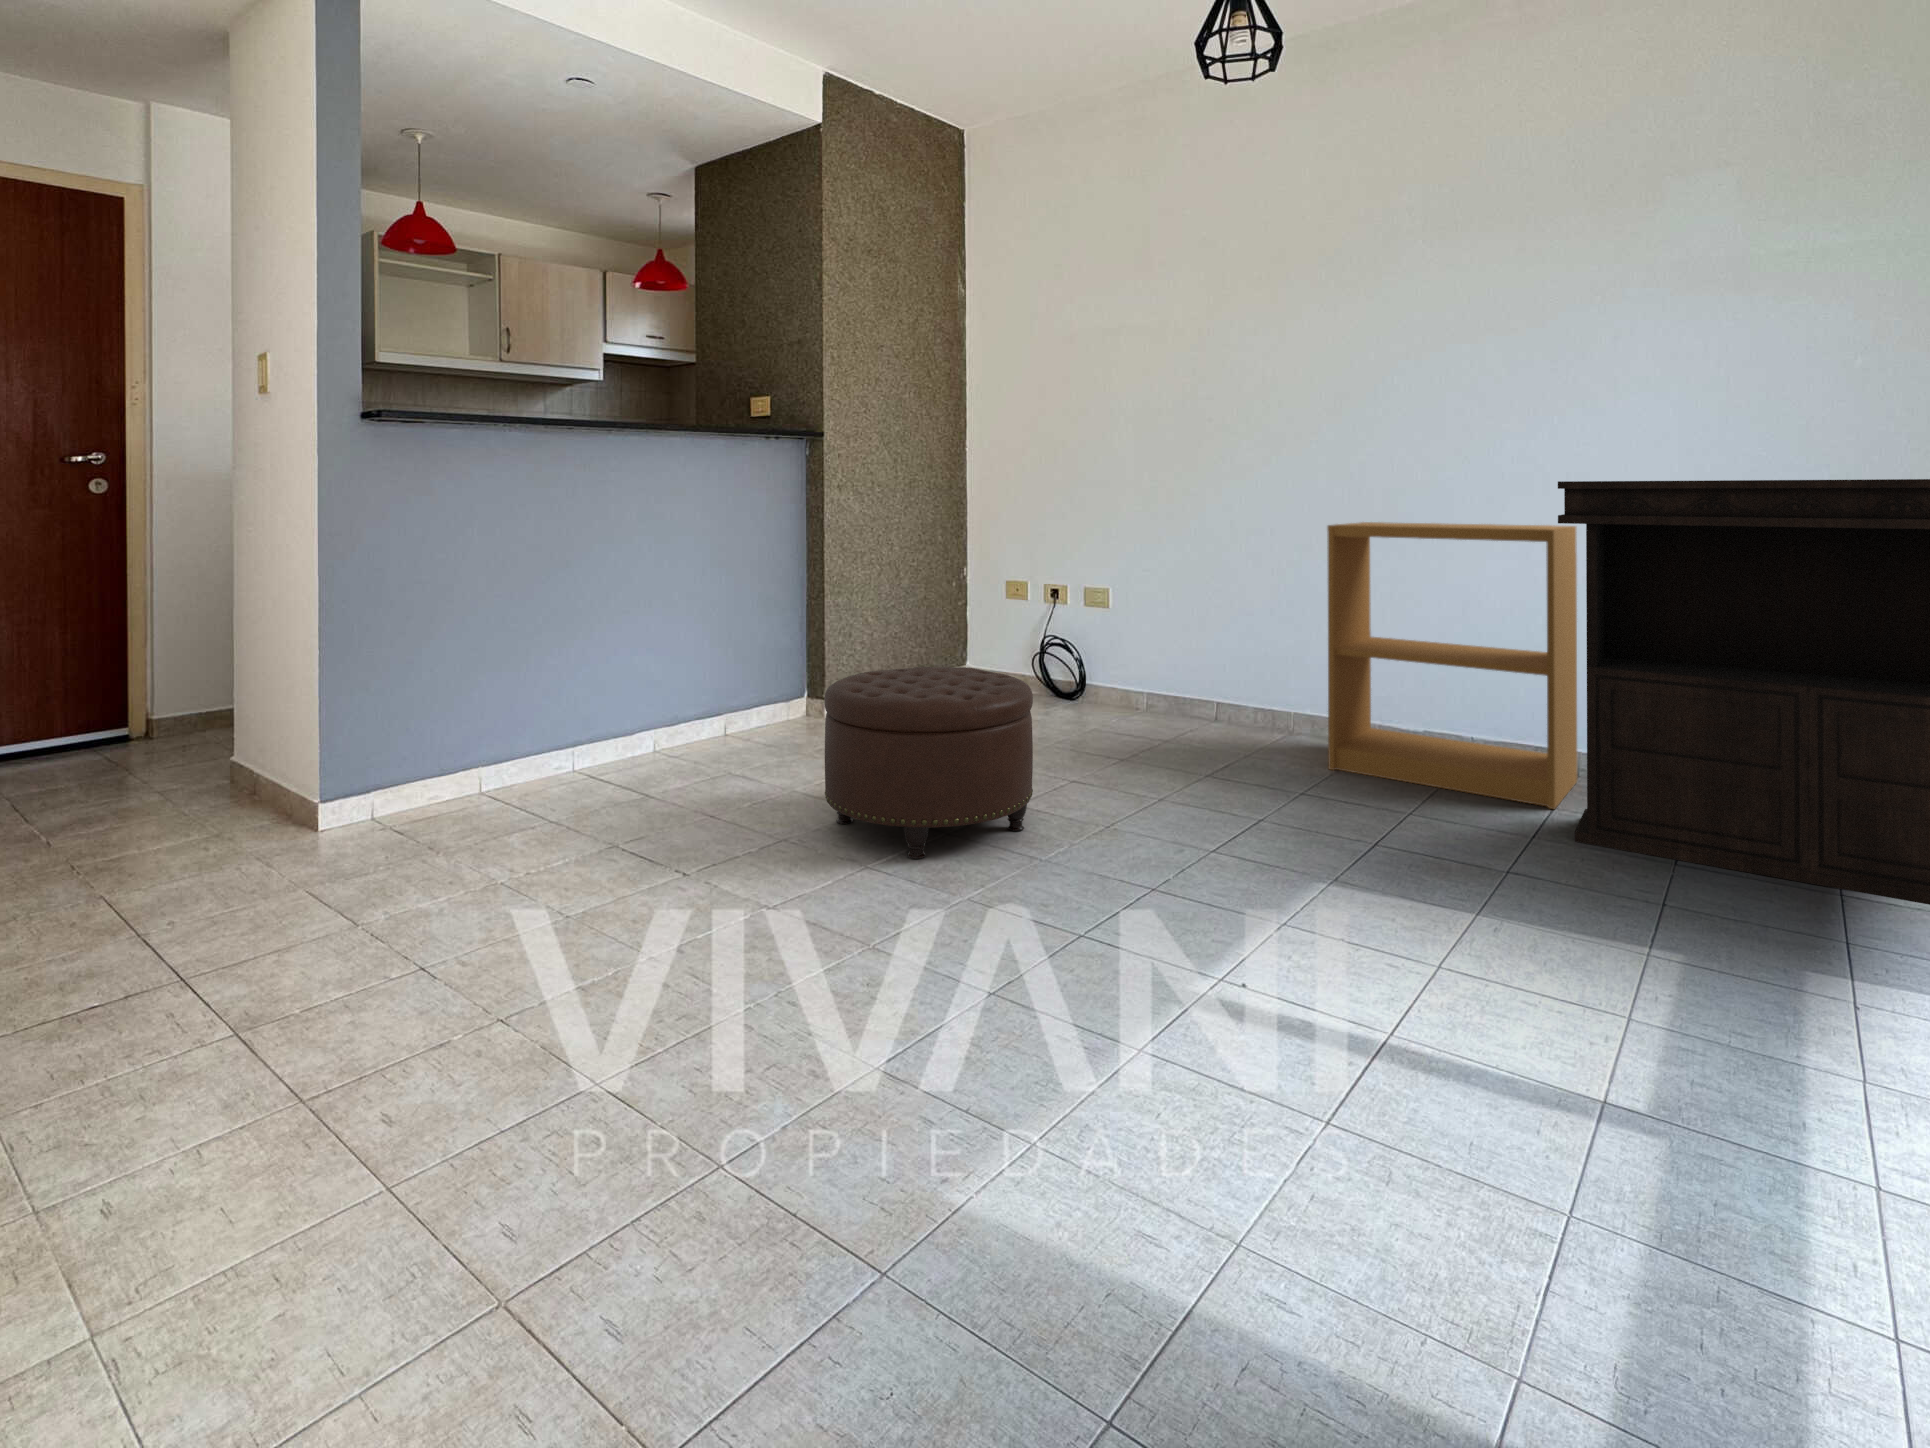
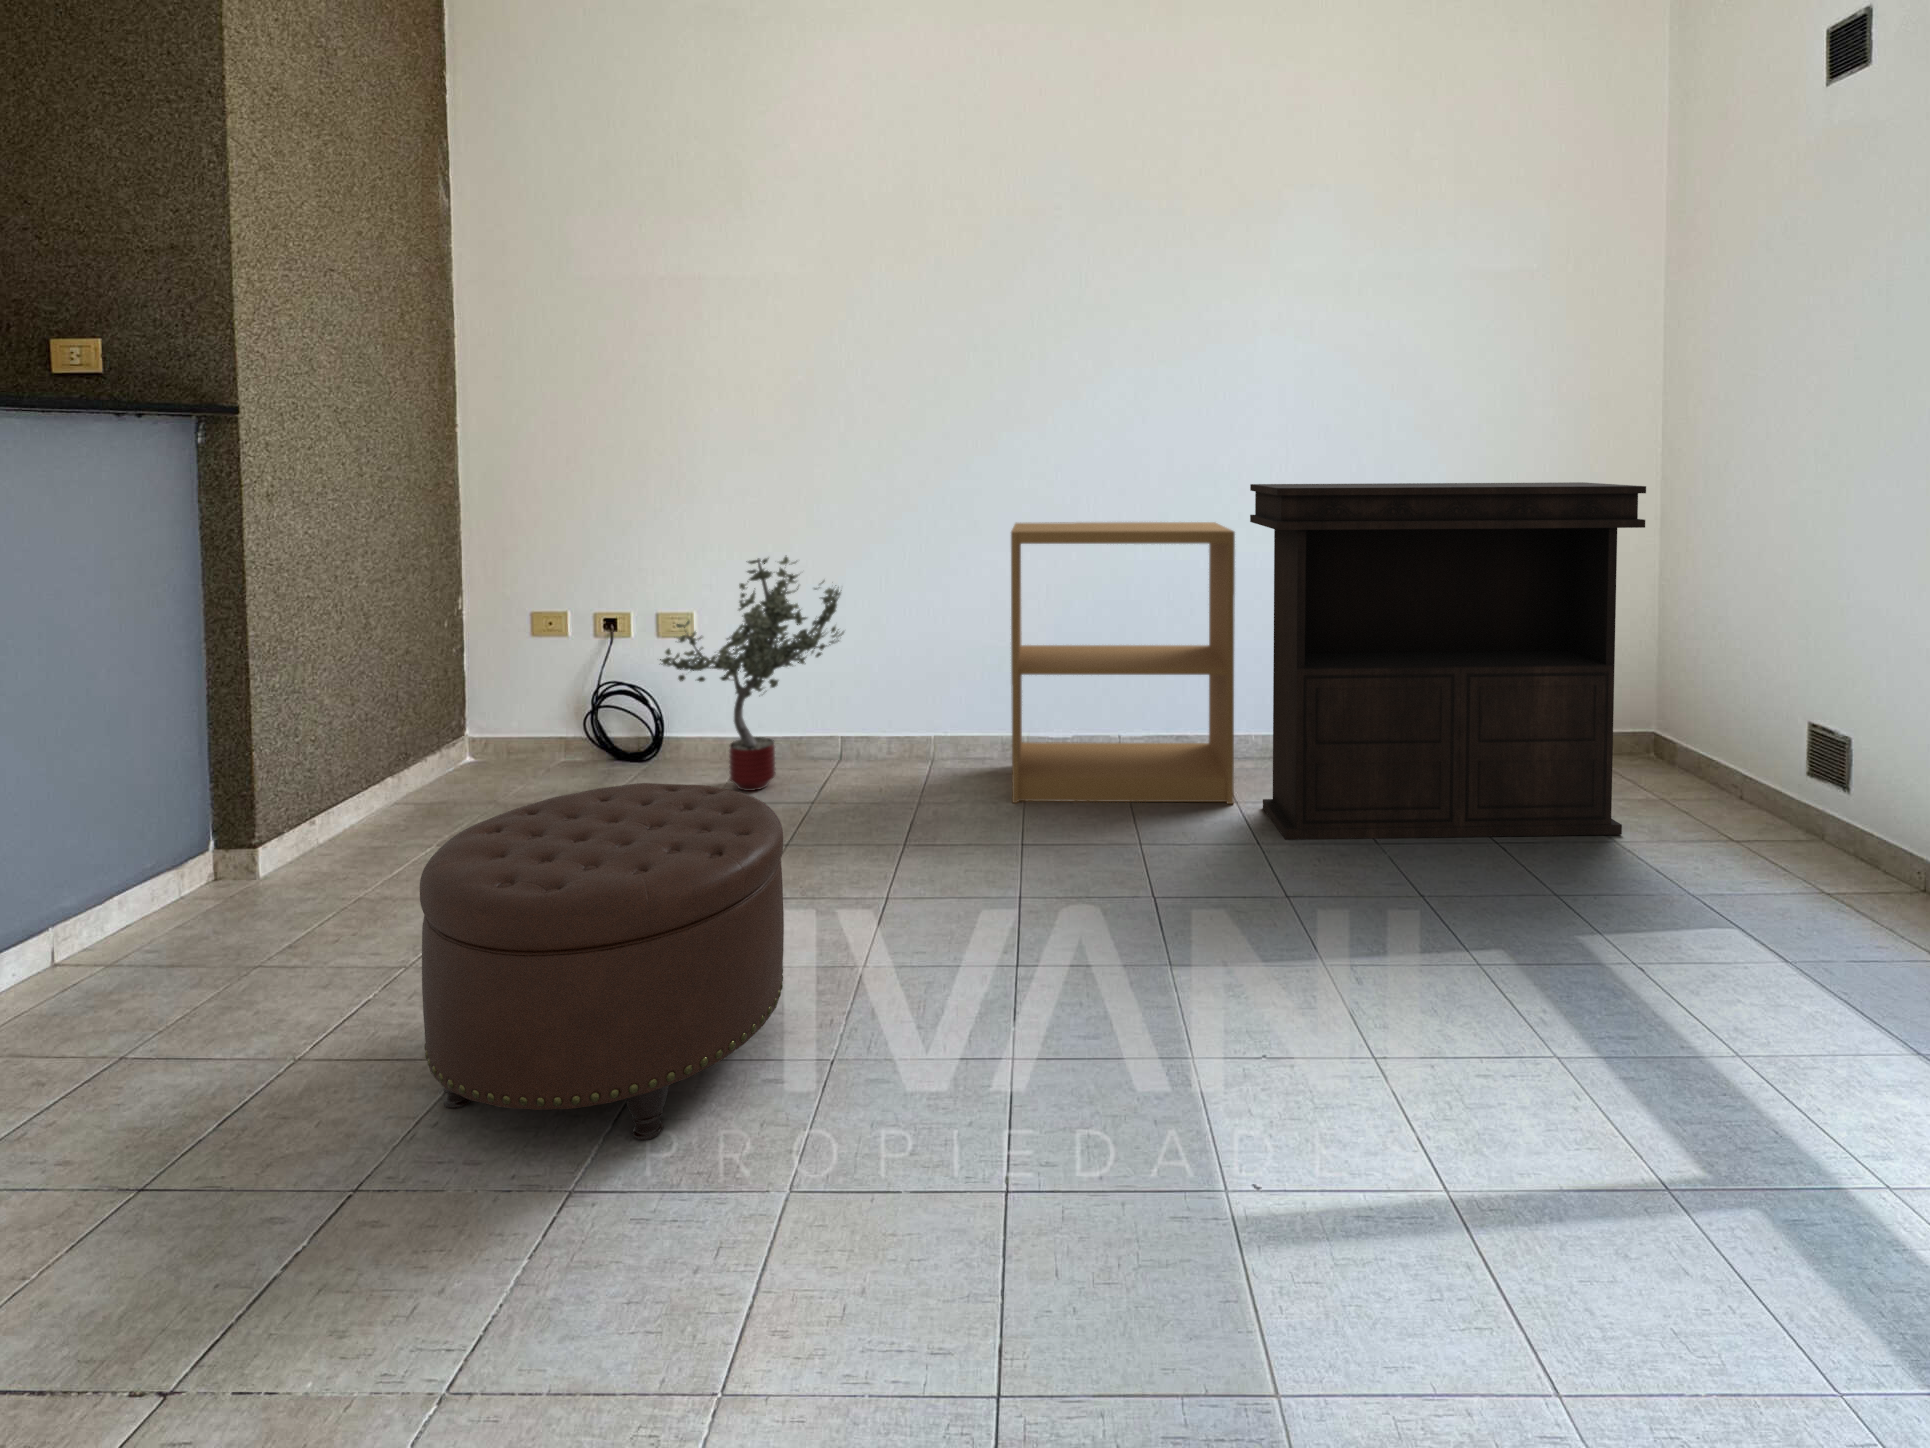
potted tree: none [1071,542,1203,728] -> present [660,557,844,791]

